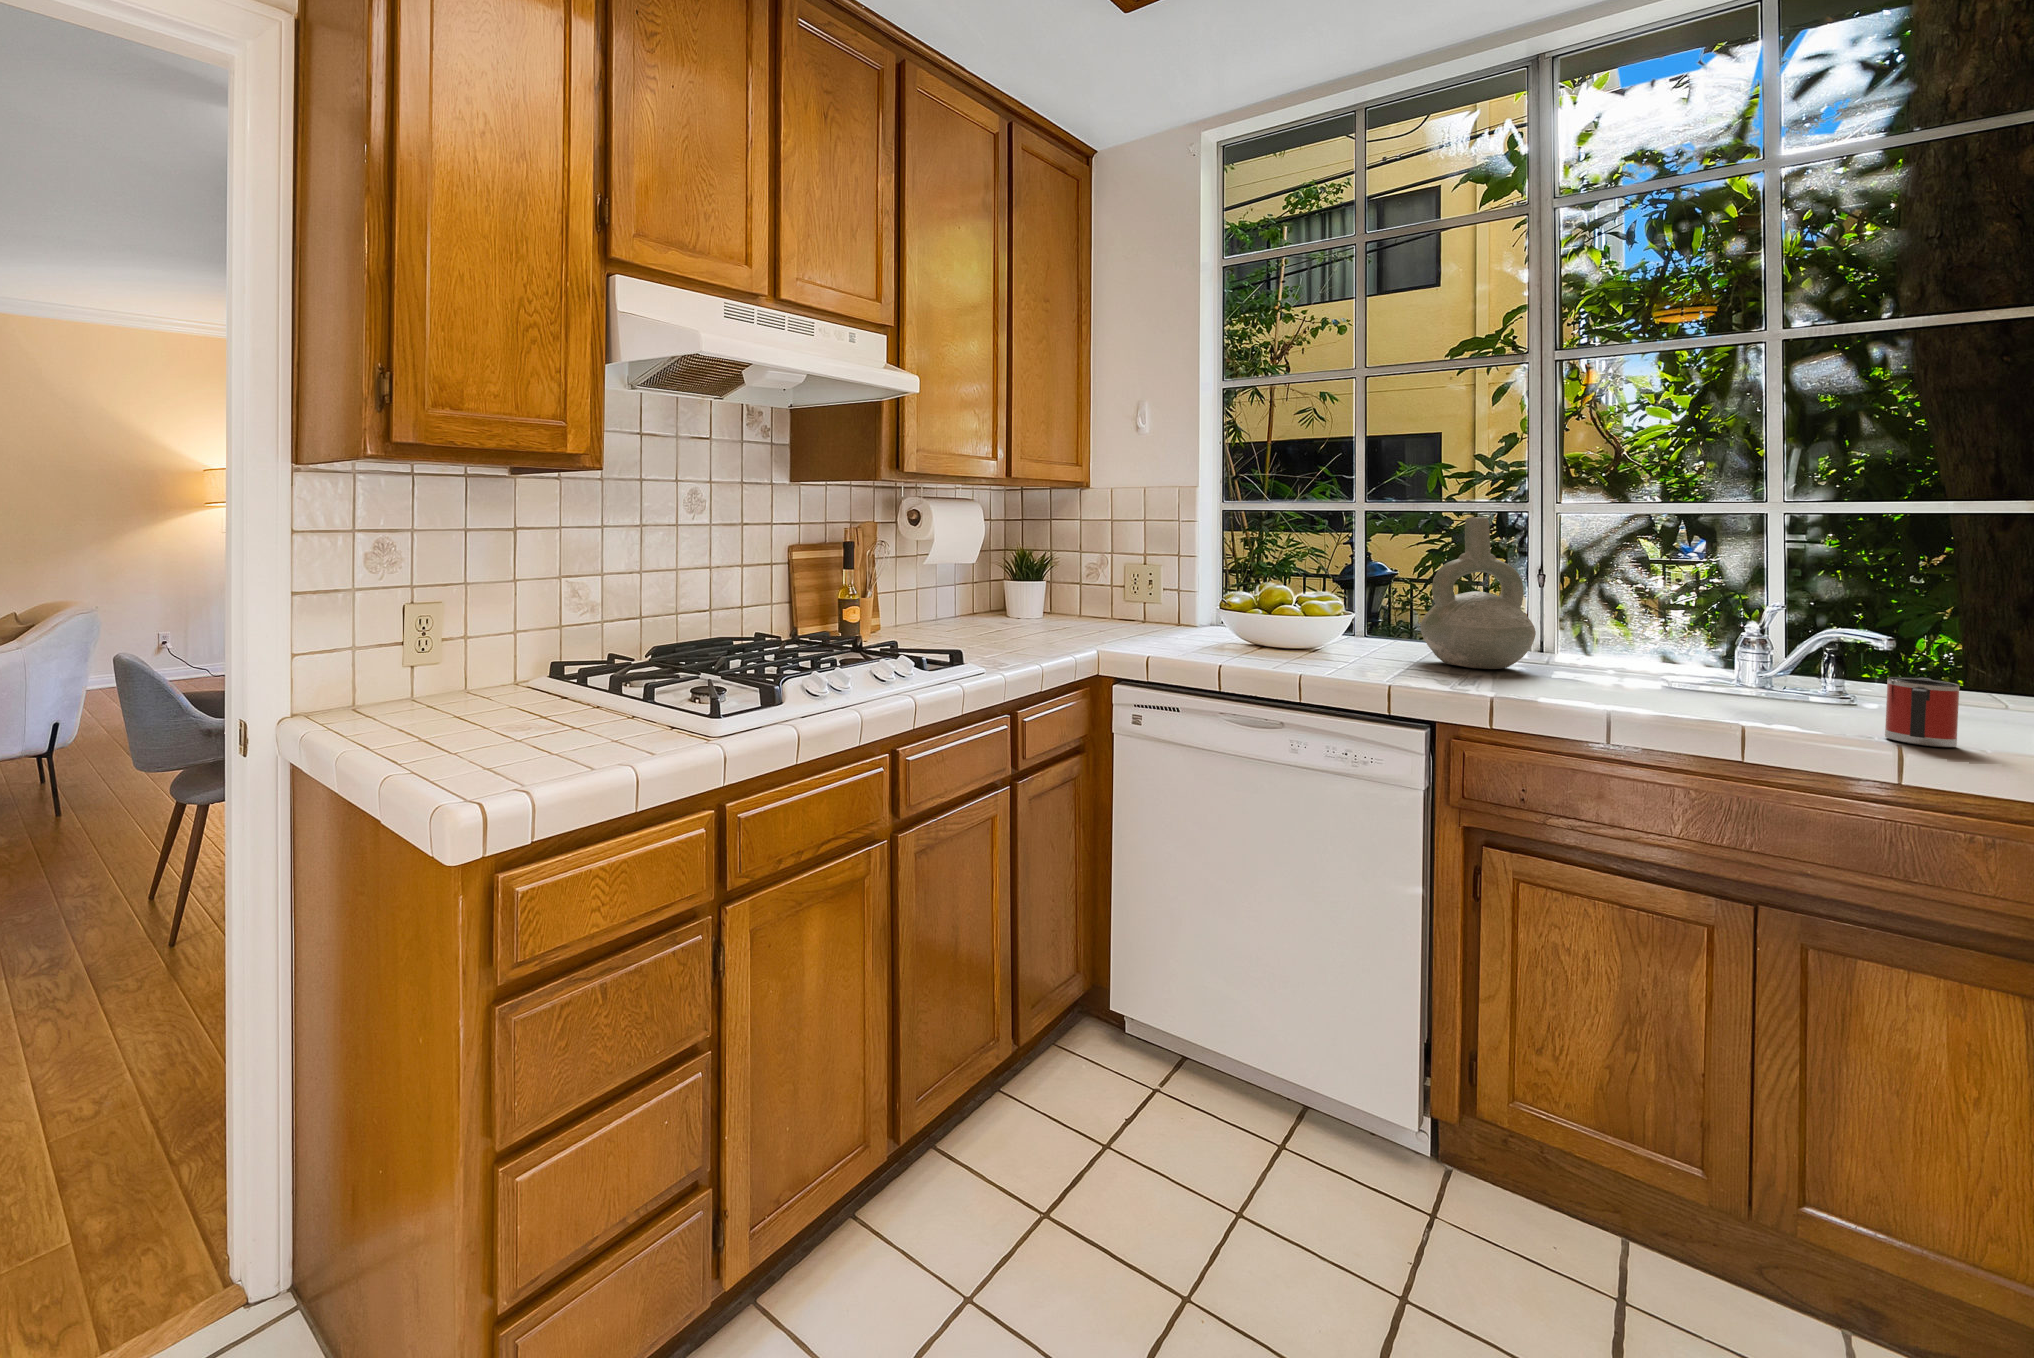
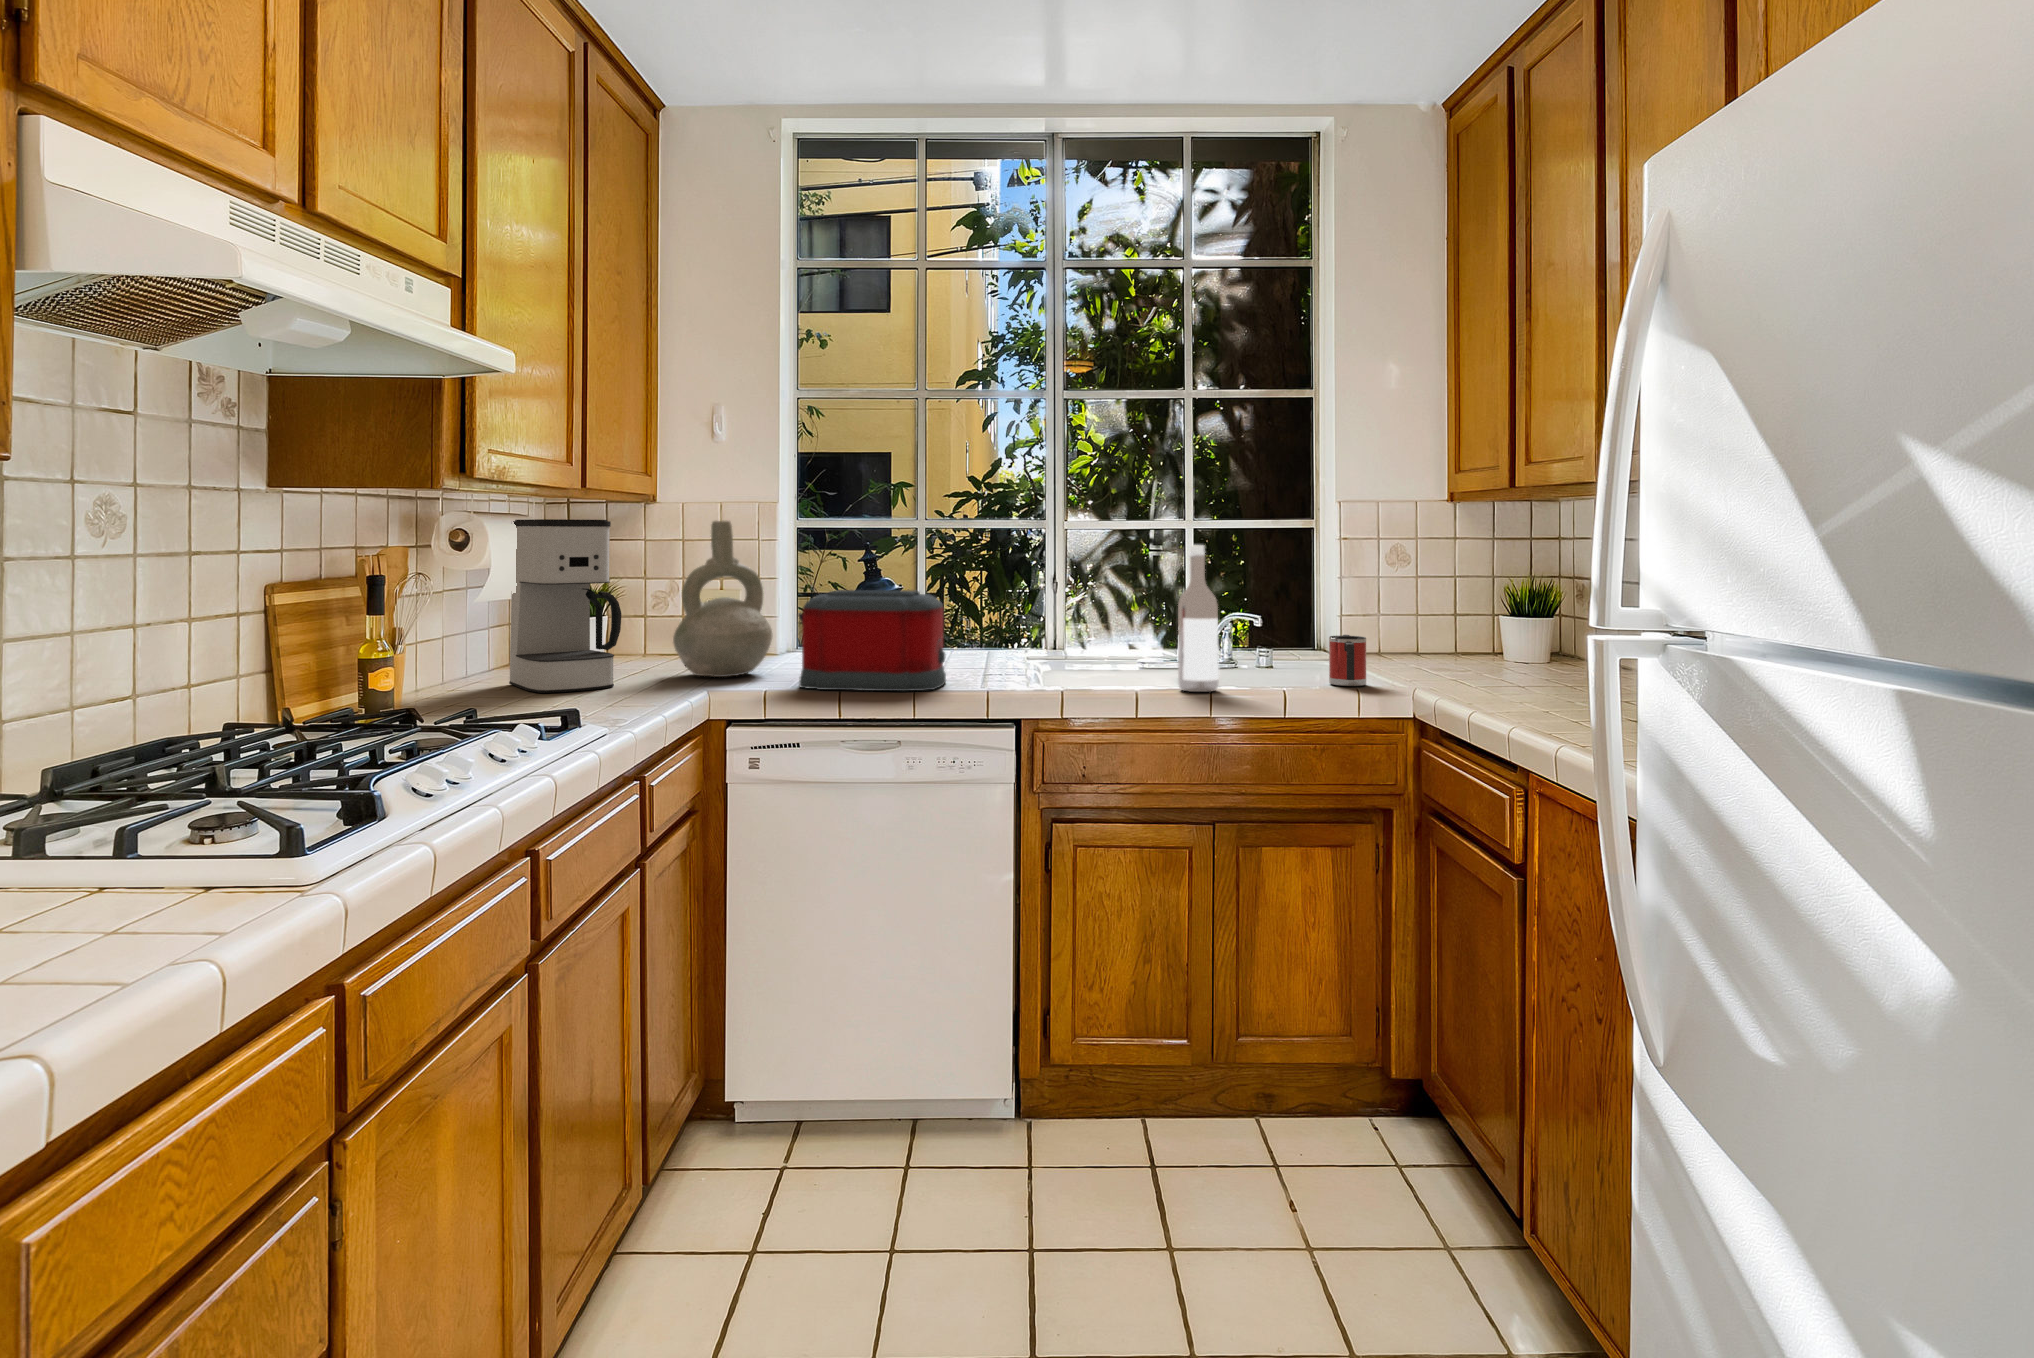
coffee maker: none [960,504,1041,638] -> present [509,519,621,693]
decorative vase: present [1420,517,1536,669] -> present [673,521,772,677]
wine bottle: none [1617,551,1680,721] -> present [1178,545,1219,692]
toaster: none [1180,574,1331,675] -> present [799,590,946,691]

